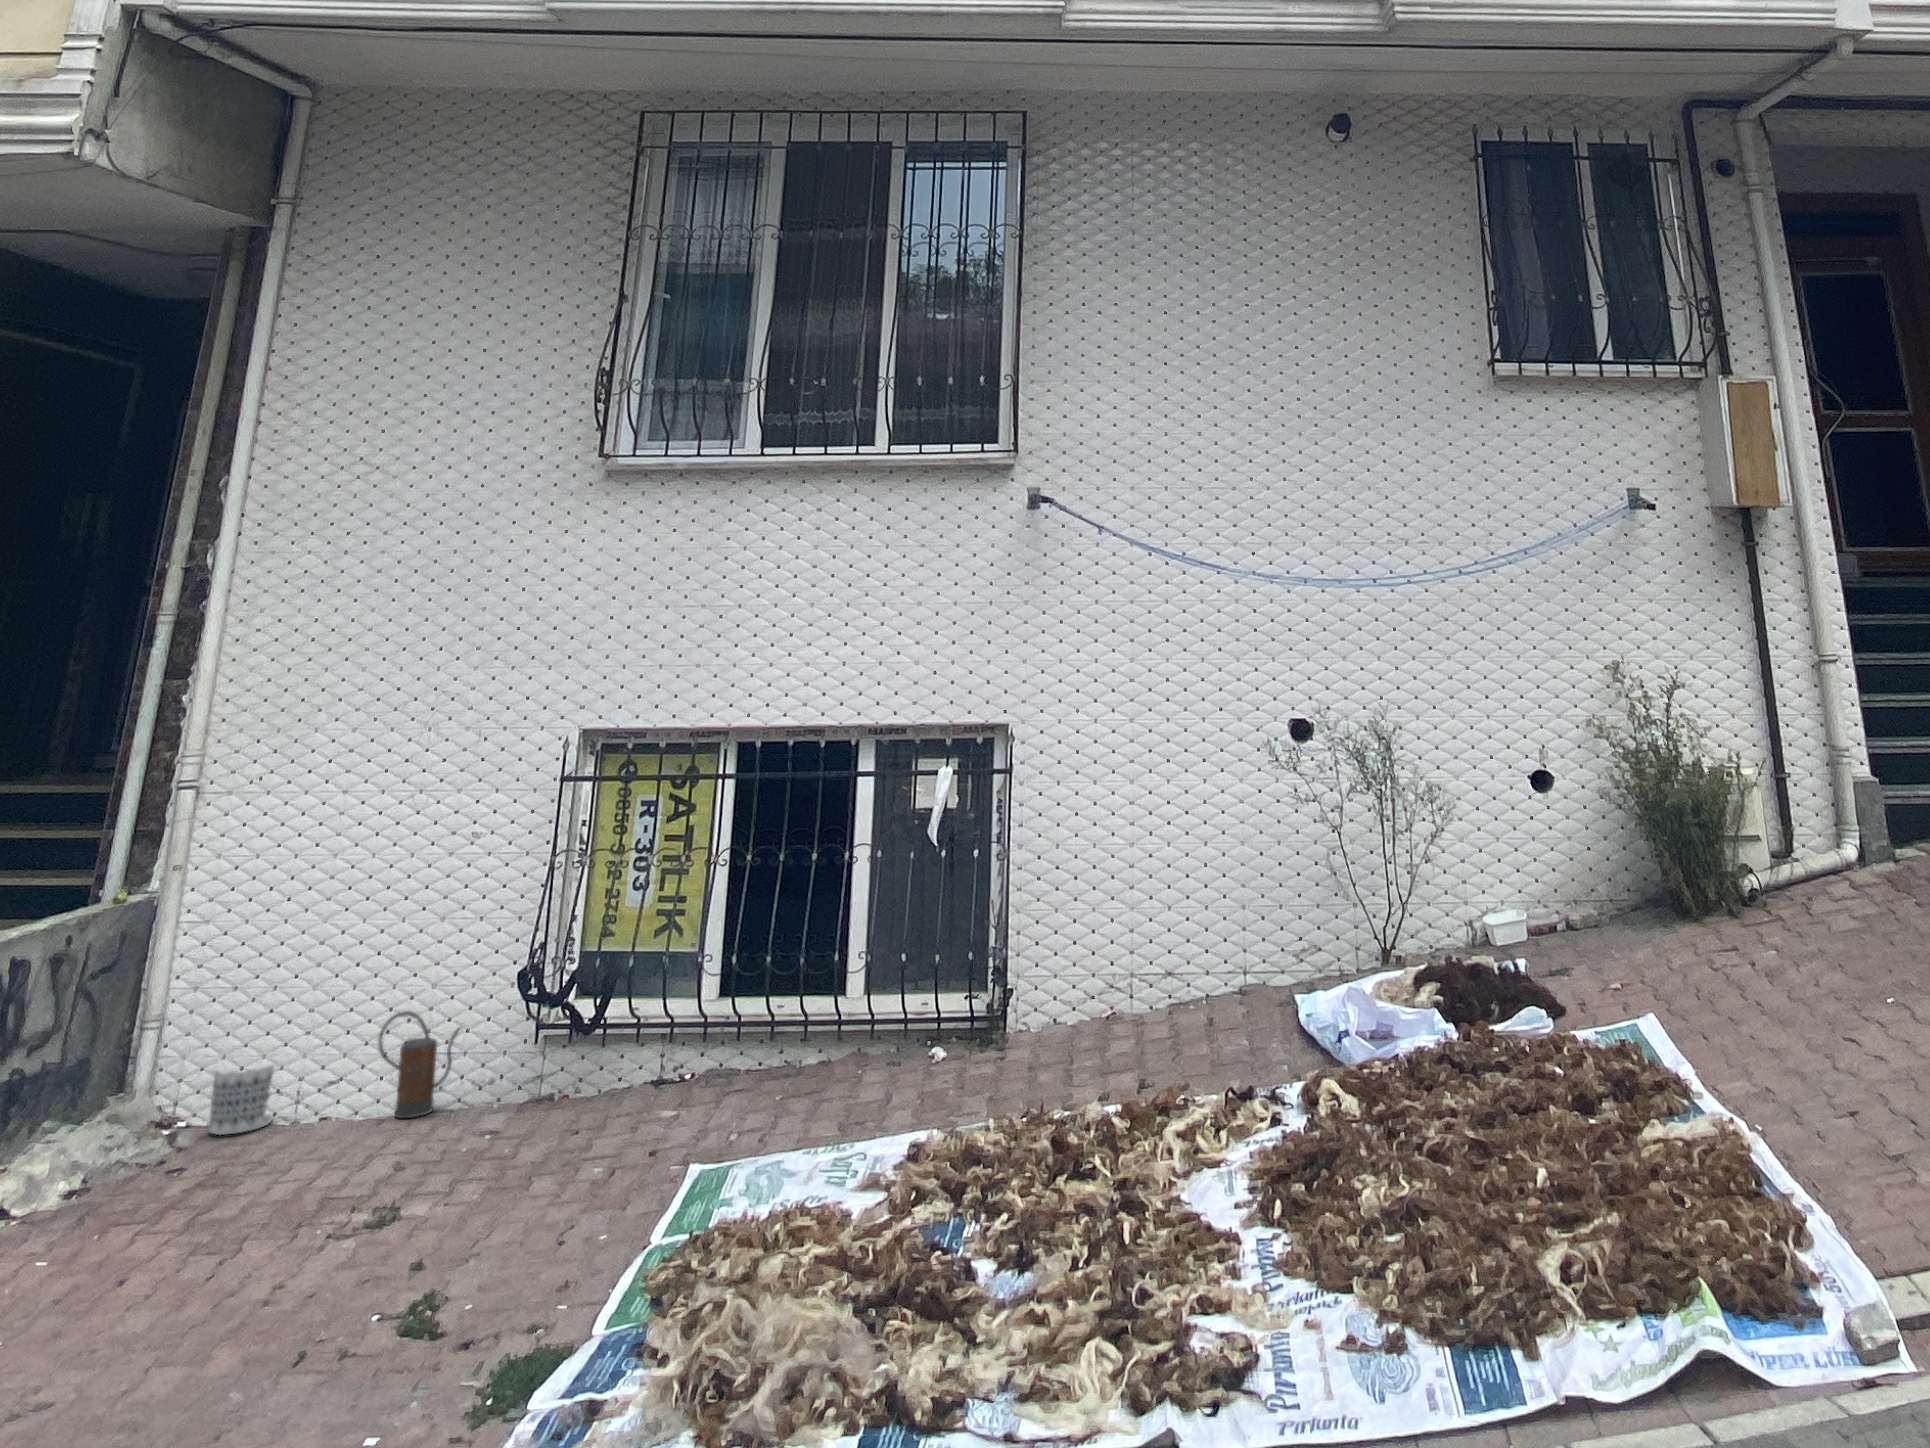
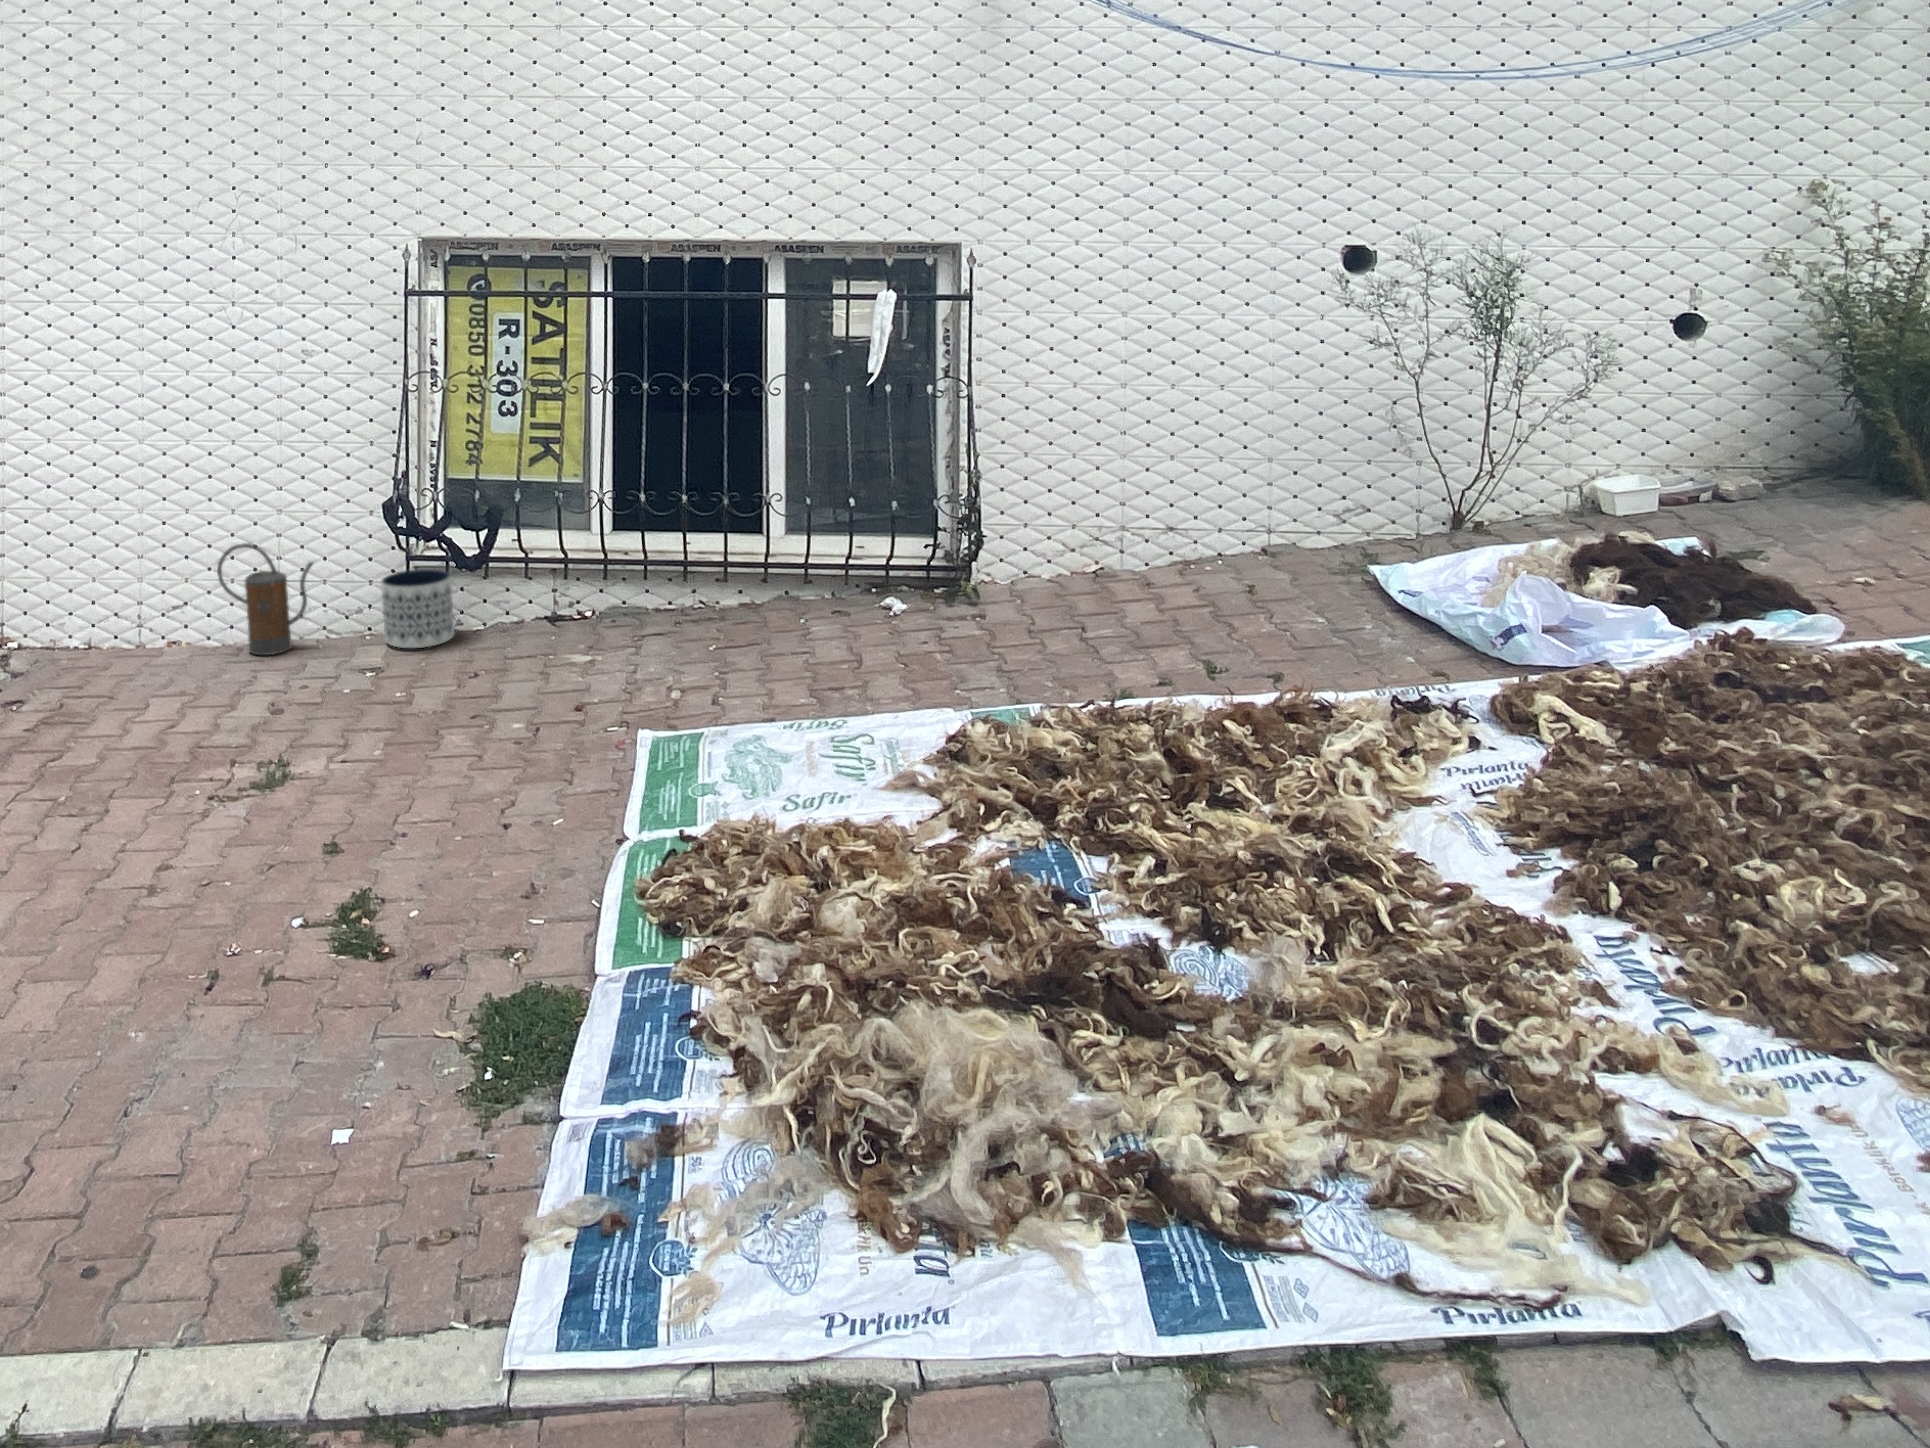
planter: present [209,1066,274,1135] -> present [381,569,454,648]

